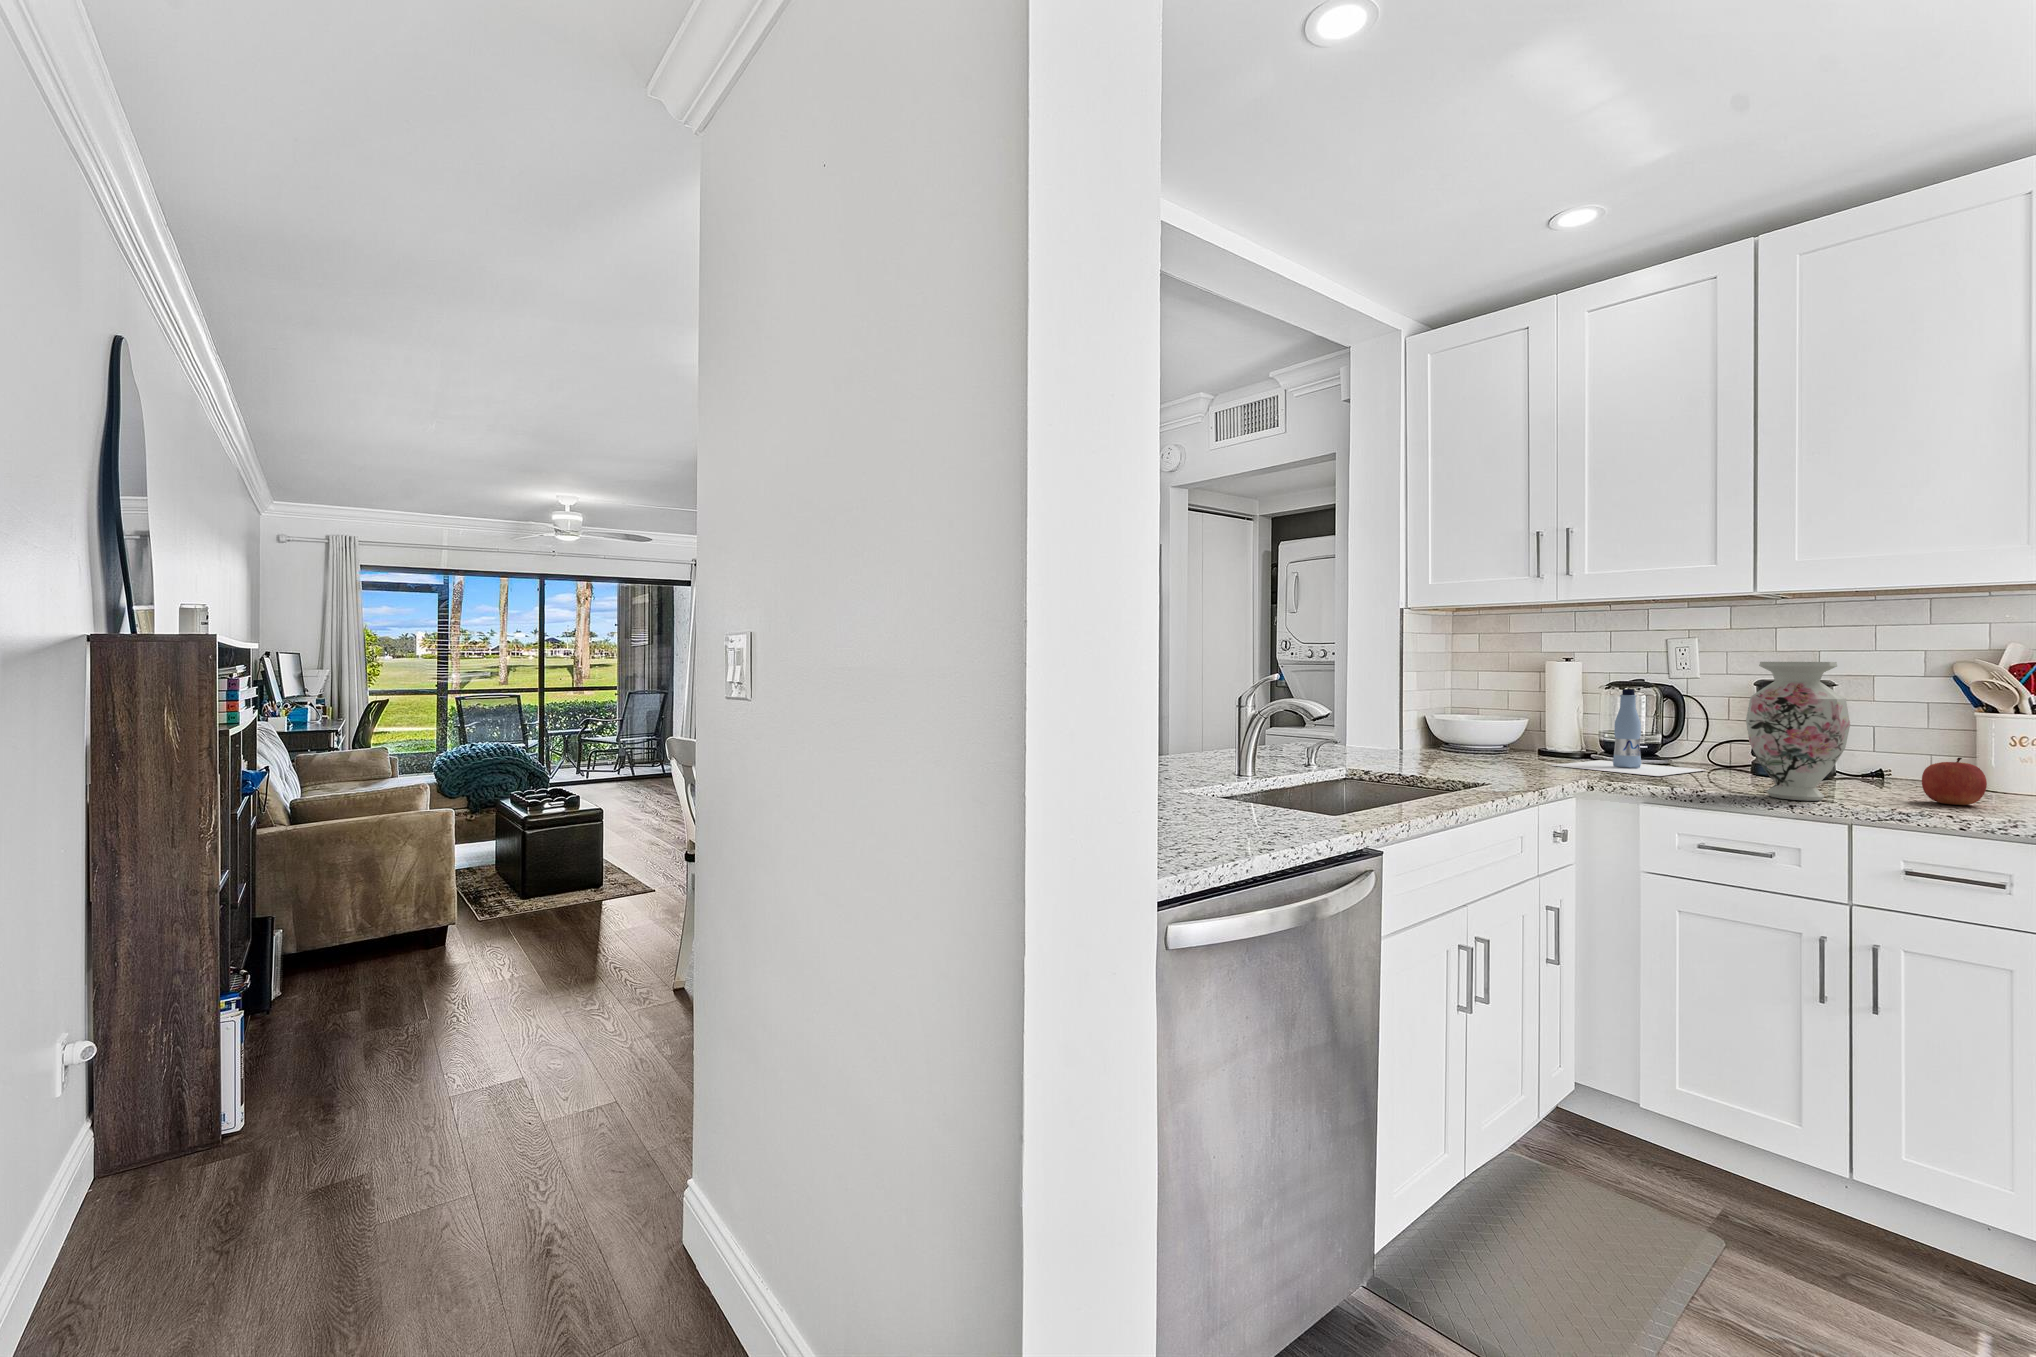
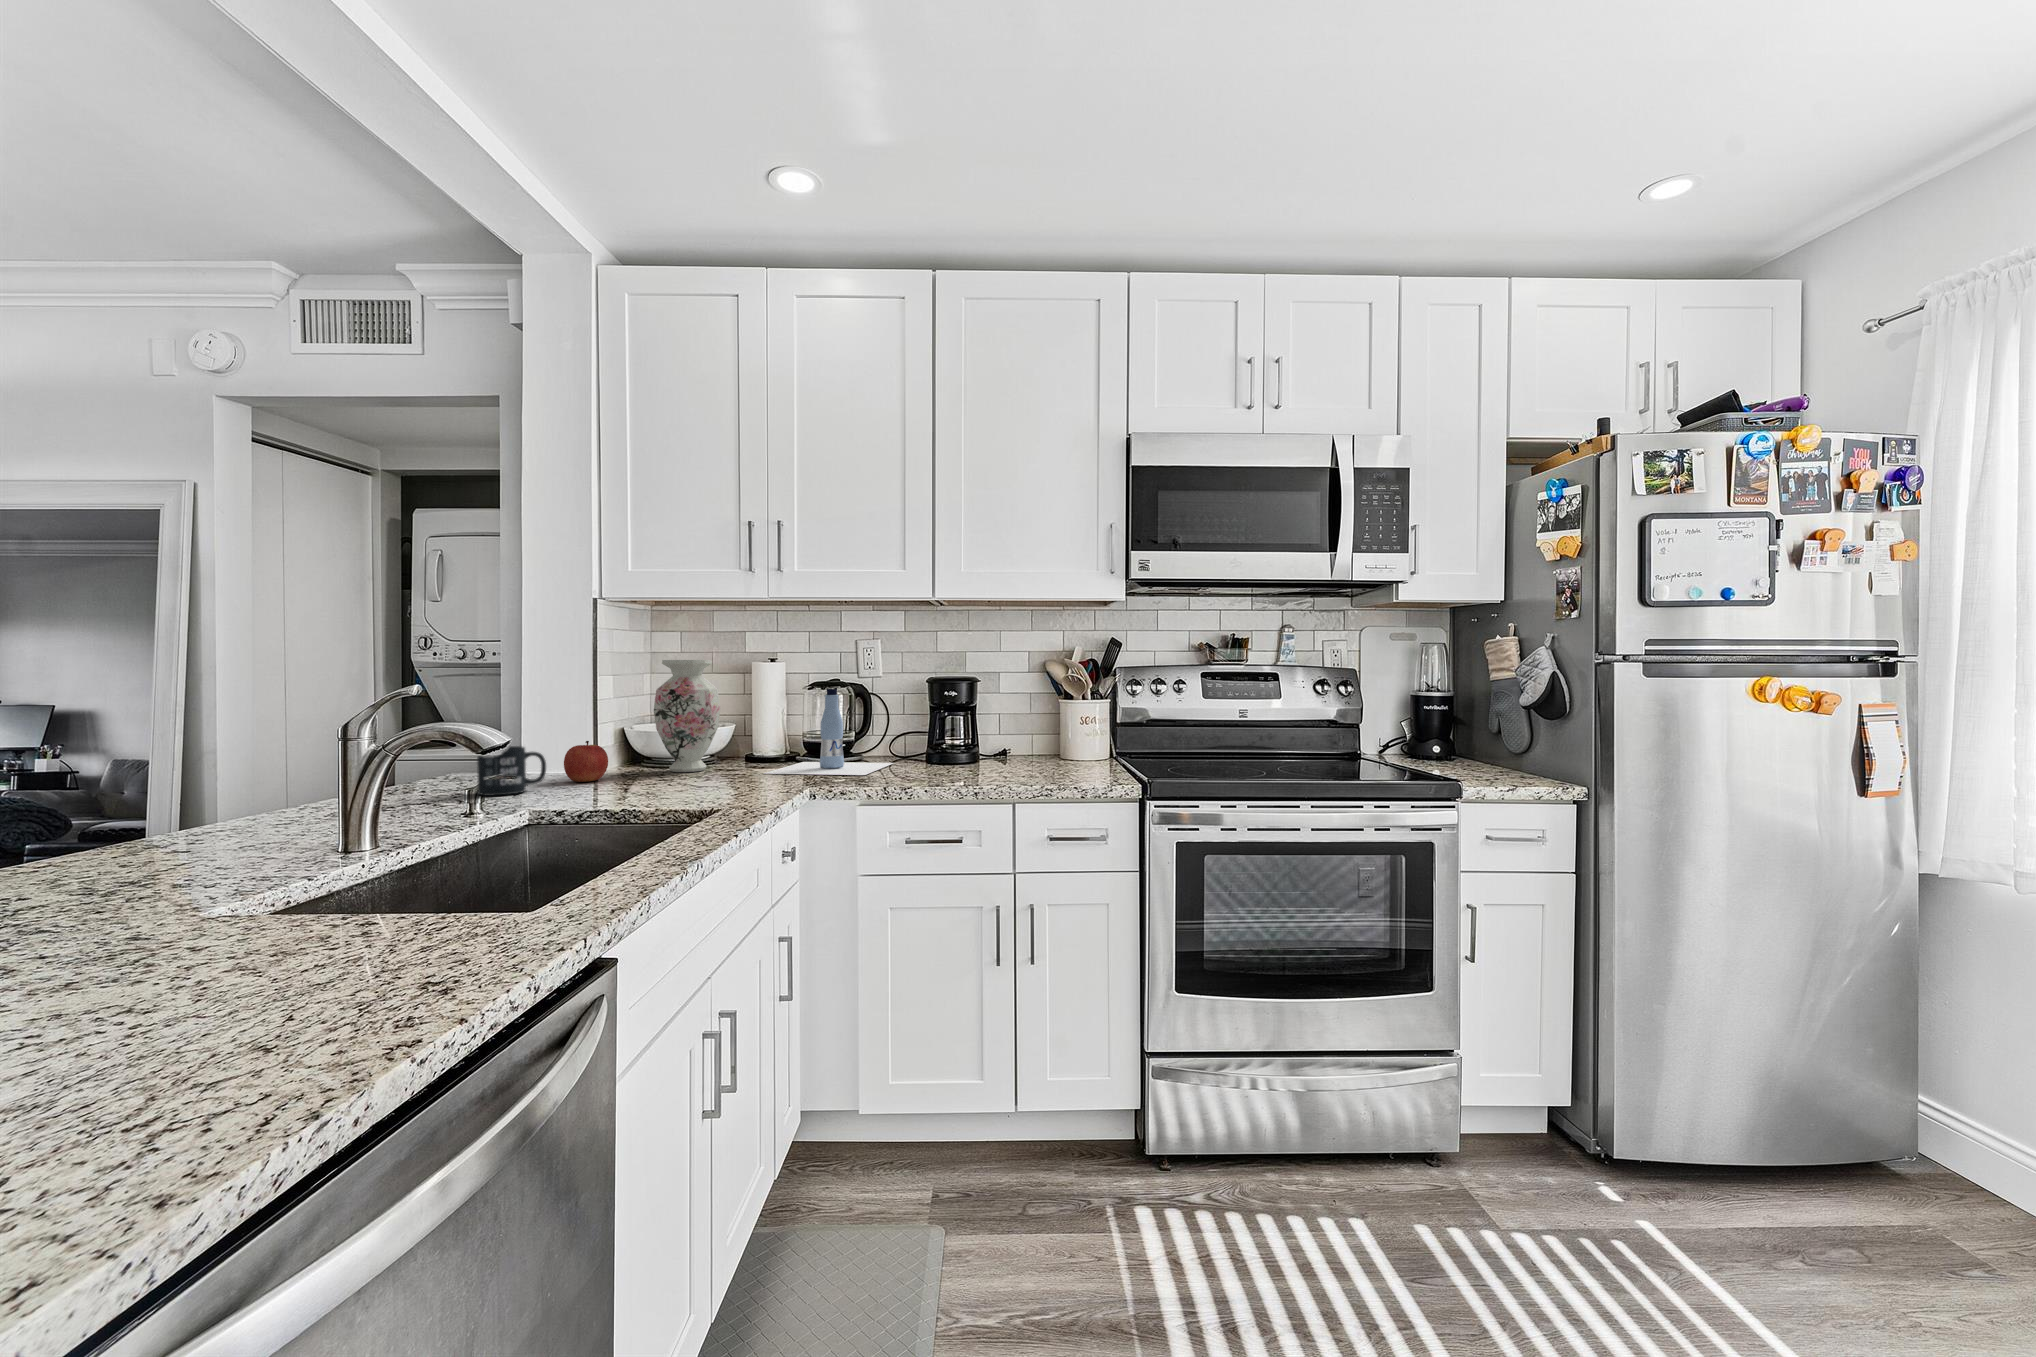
vase: present [1746,662,1850,801] -> present [654,660,720,772]
mug: none [1314,724,1361,759] -> present [477,746,546,796]
apple: present [1922,758,1987,805] -> present [564,741,608,782]

